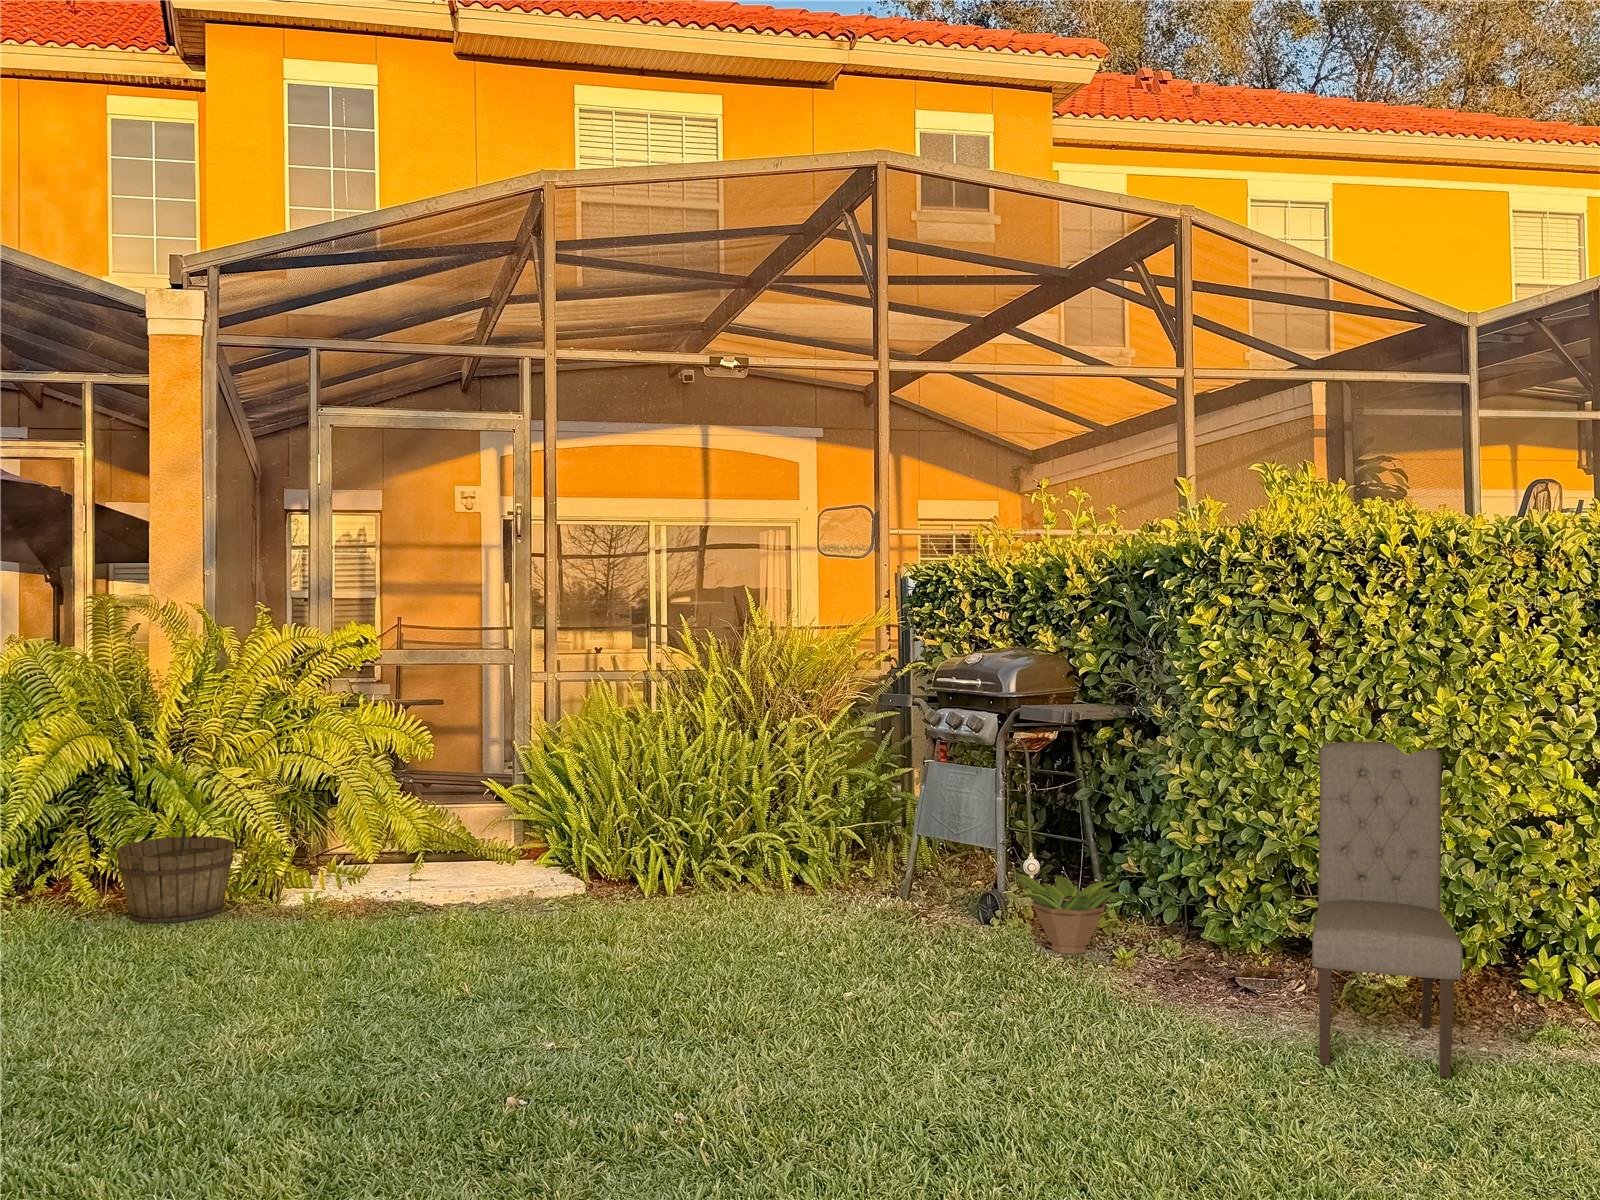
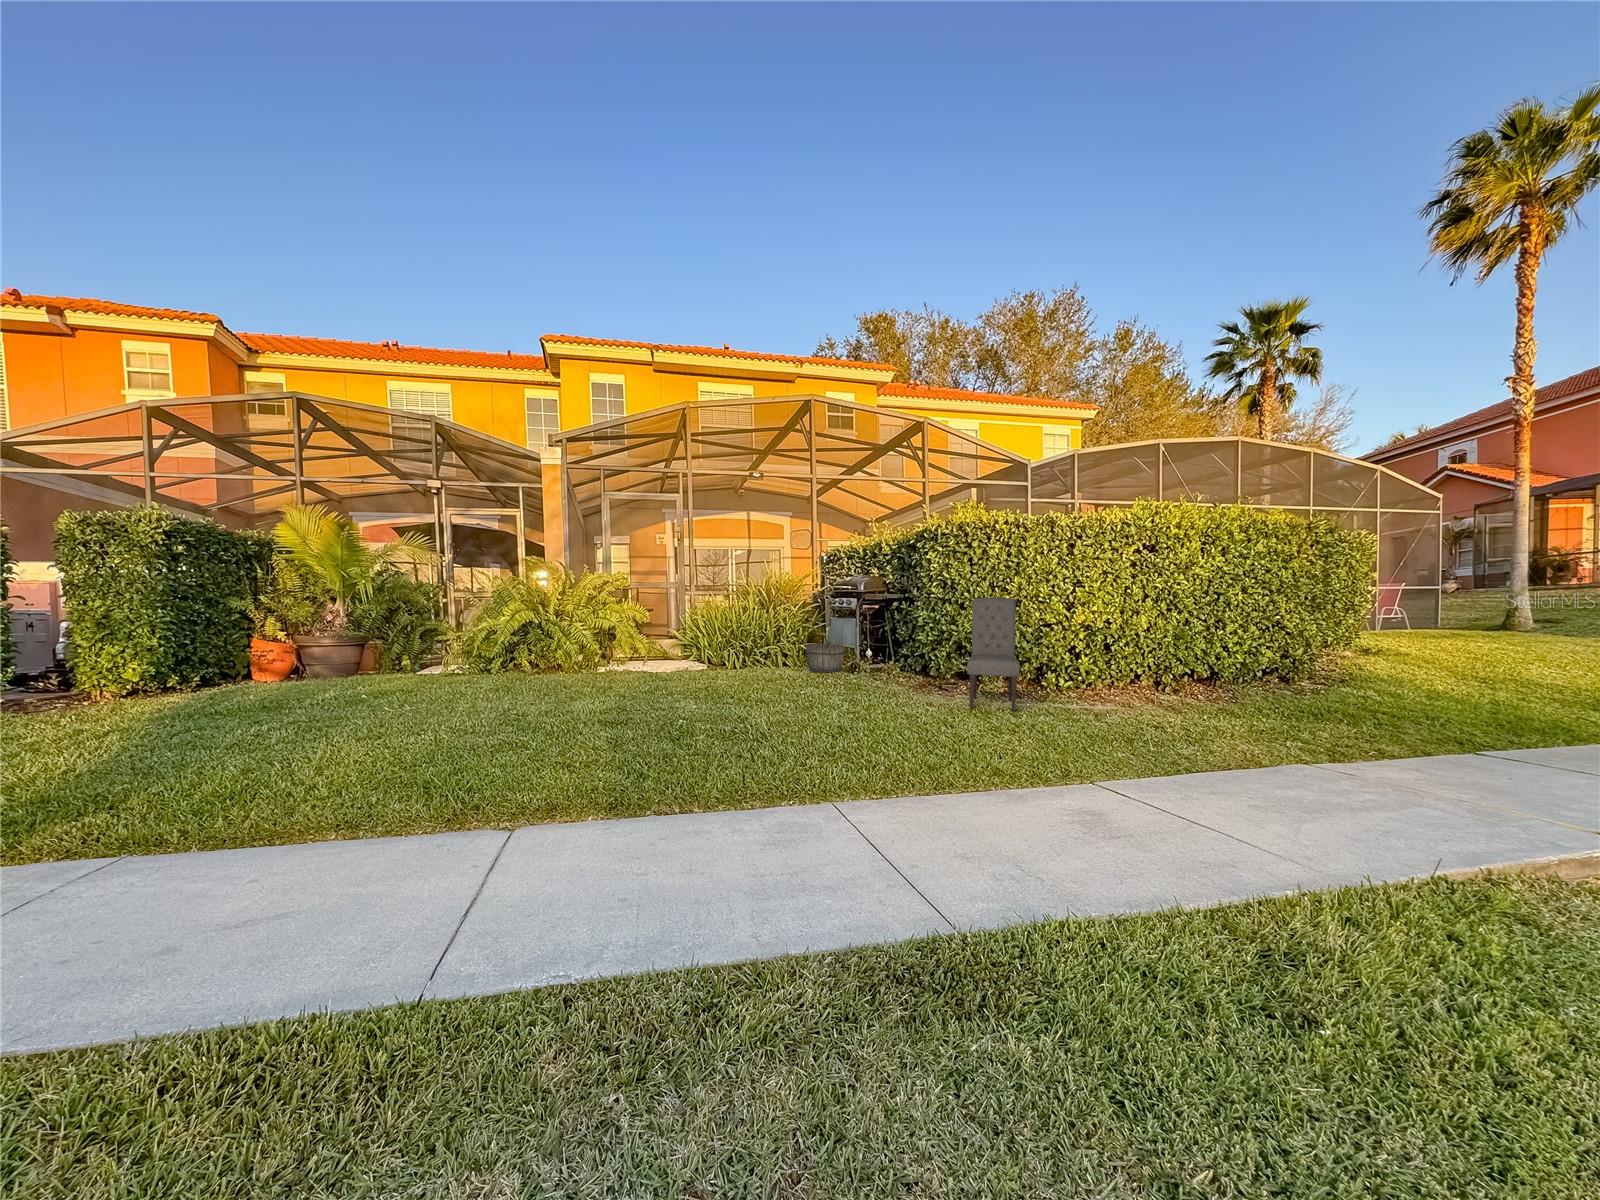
wooden bucket: present [116,820,235,923] -> present [806,637,845,673]
decorative plant: present [1011,871,1122,954] -> none [860,655,902,684]

